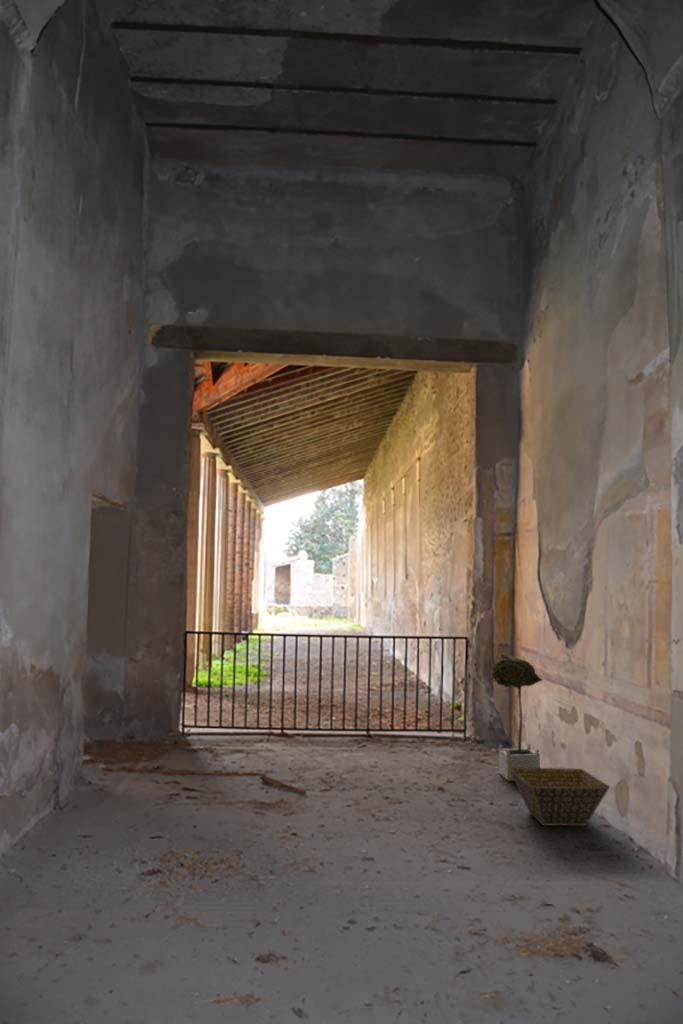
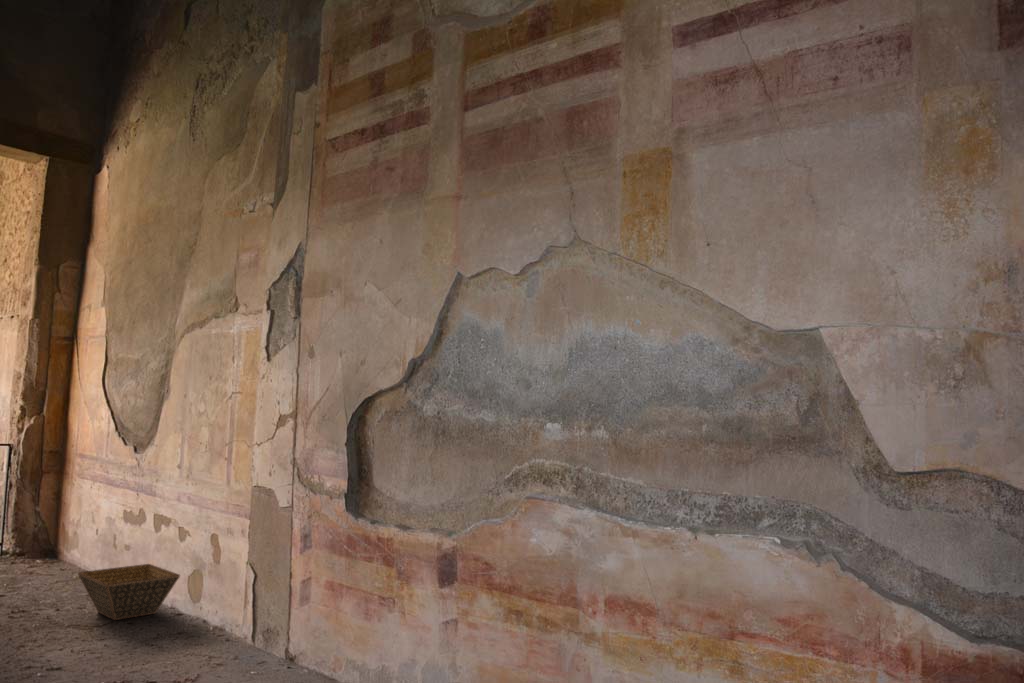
potted tree: present [492,654,542,781] -> none [52,461,107,587]

